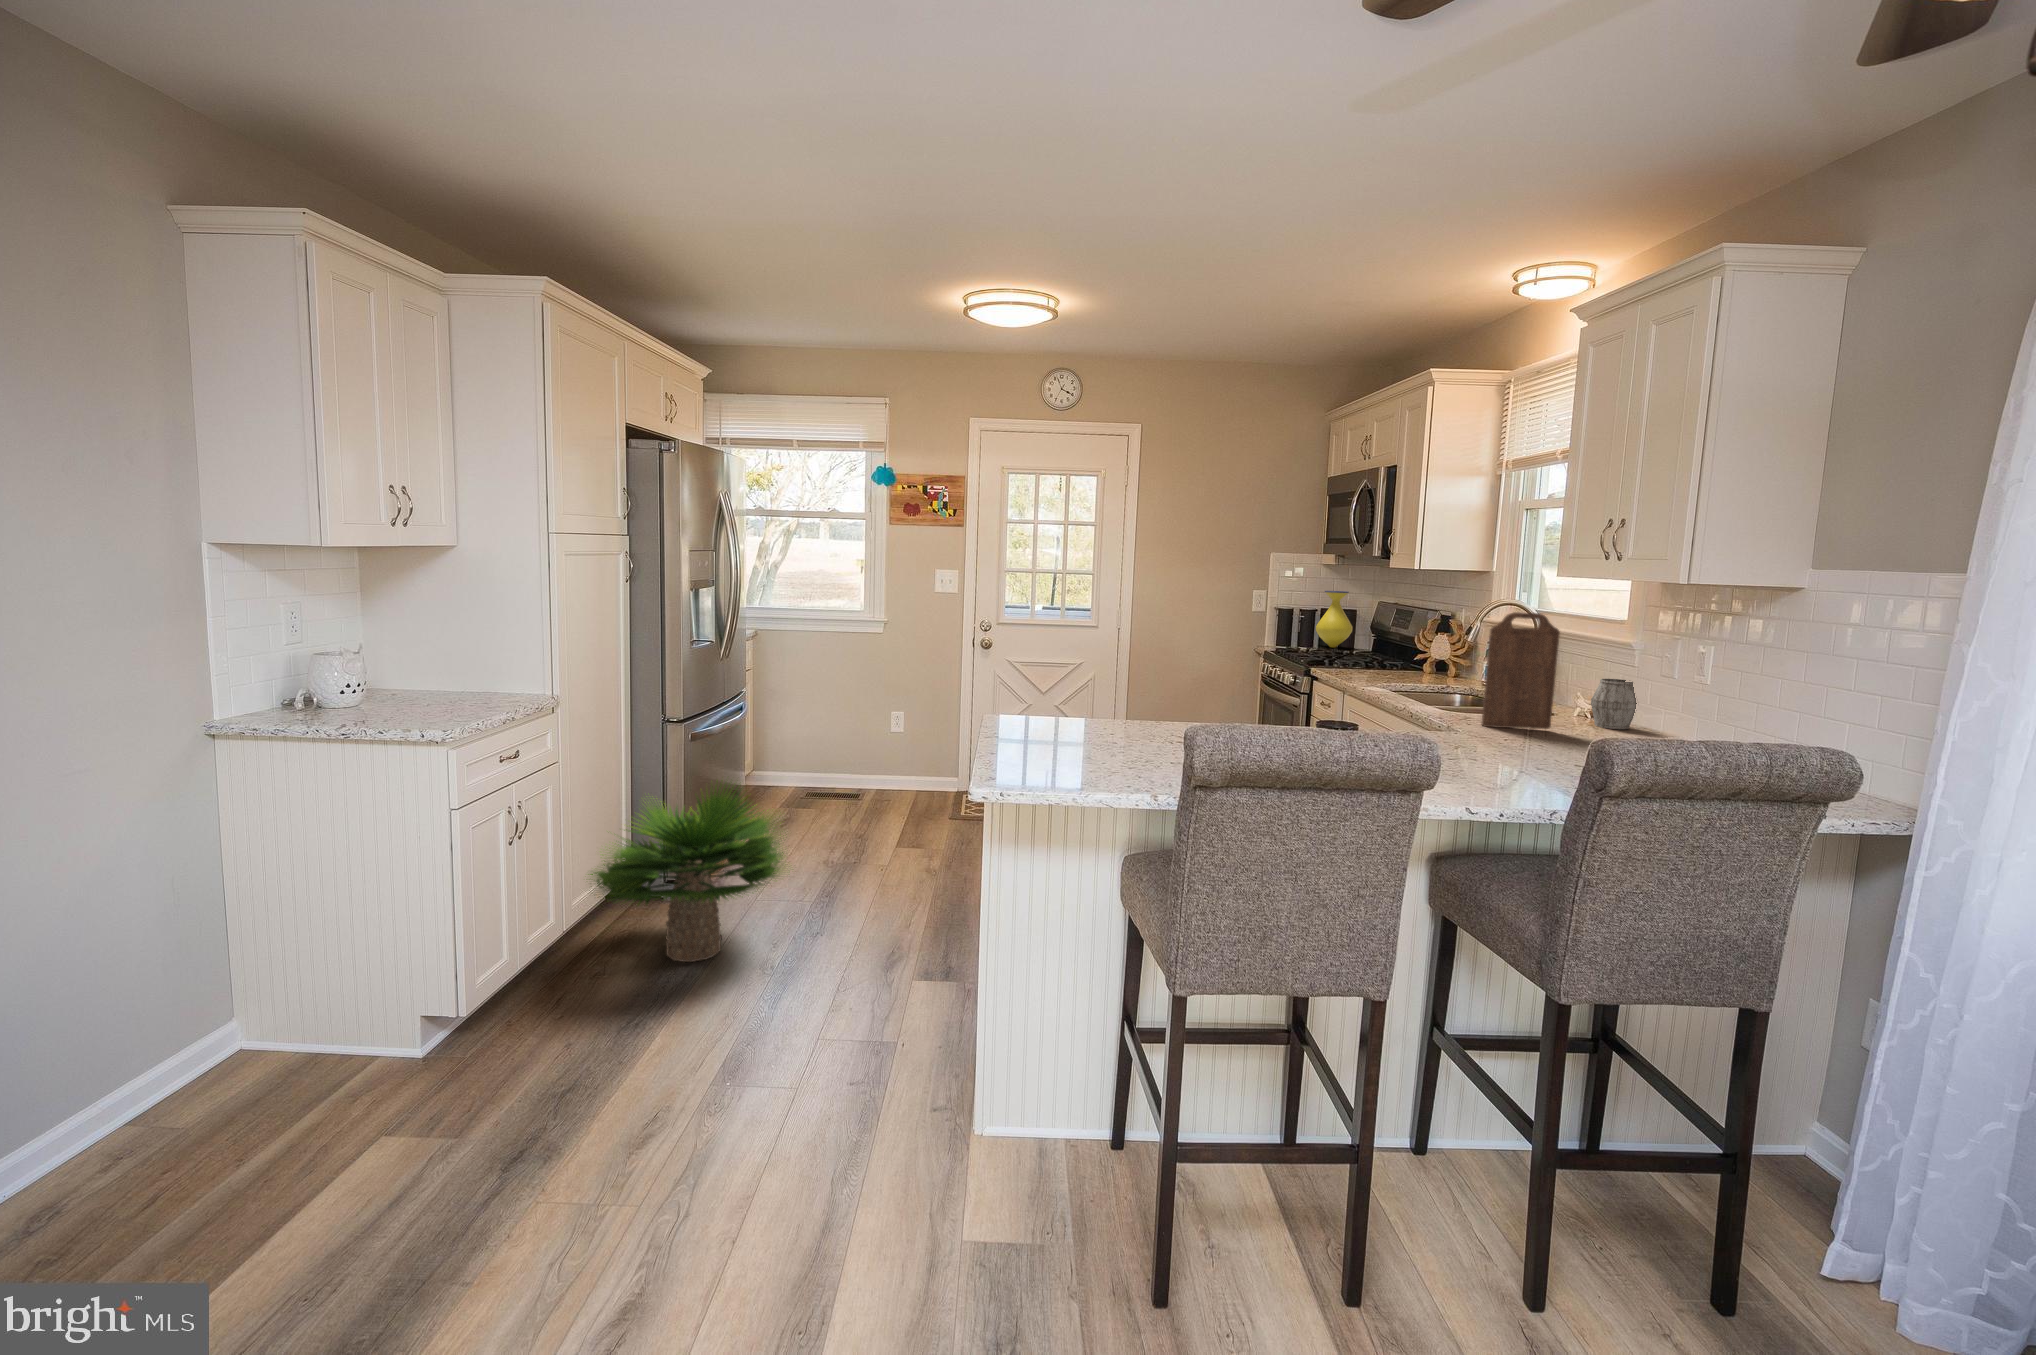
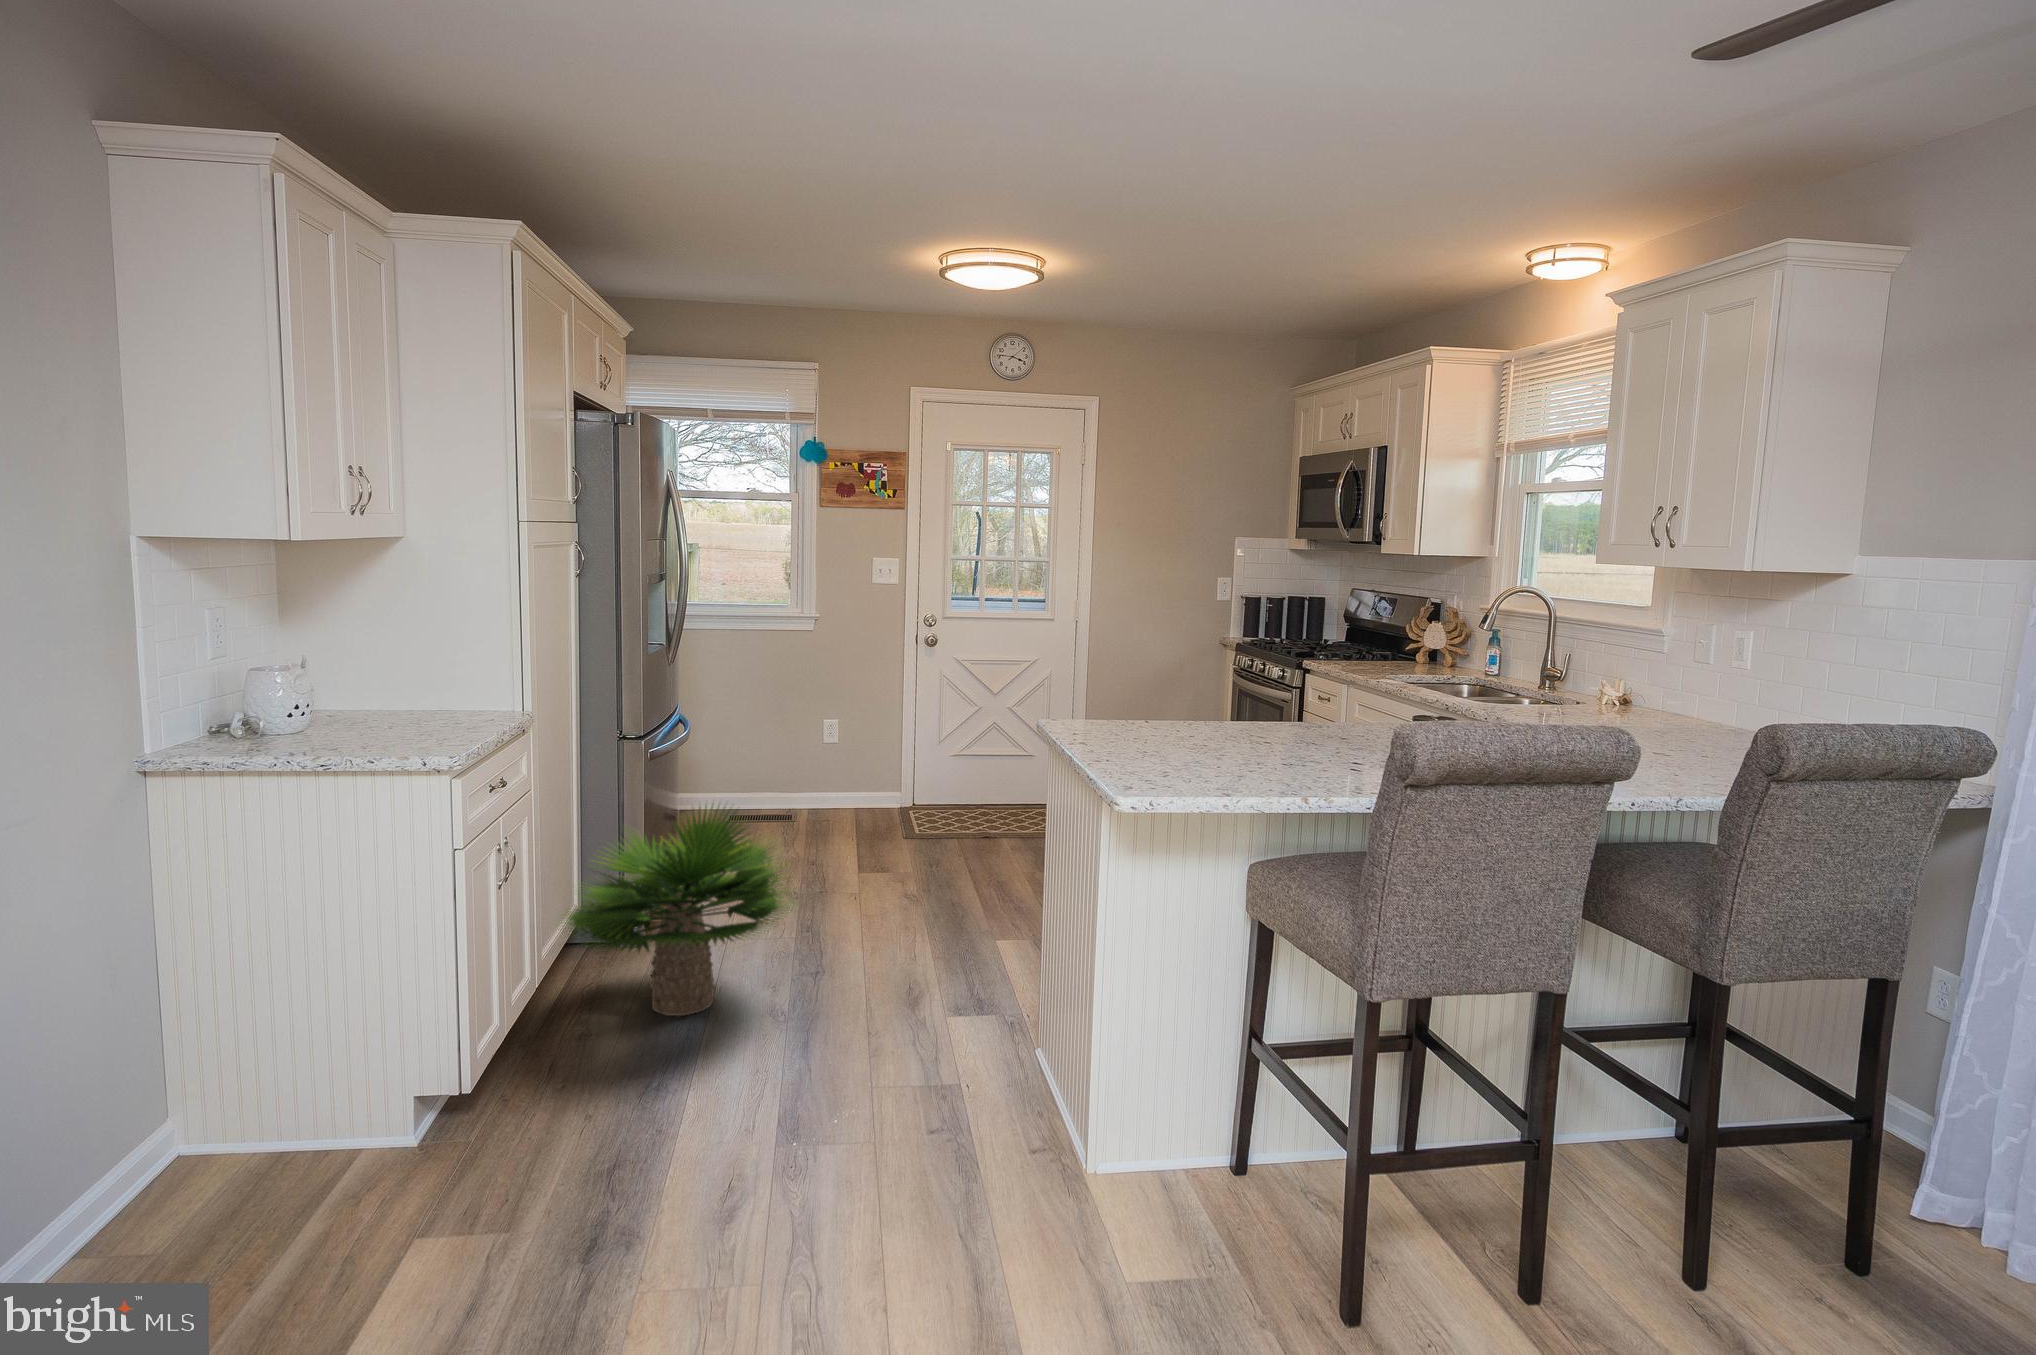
vase: present [1316,591,1353,647] -> none [1286,578,1323,638]
cutting board: present [1482,612,1560,729] -> none [1530,600,1604,717]
mug: present [1591,679,1637,729] -> none [1619,665,1666,716]

